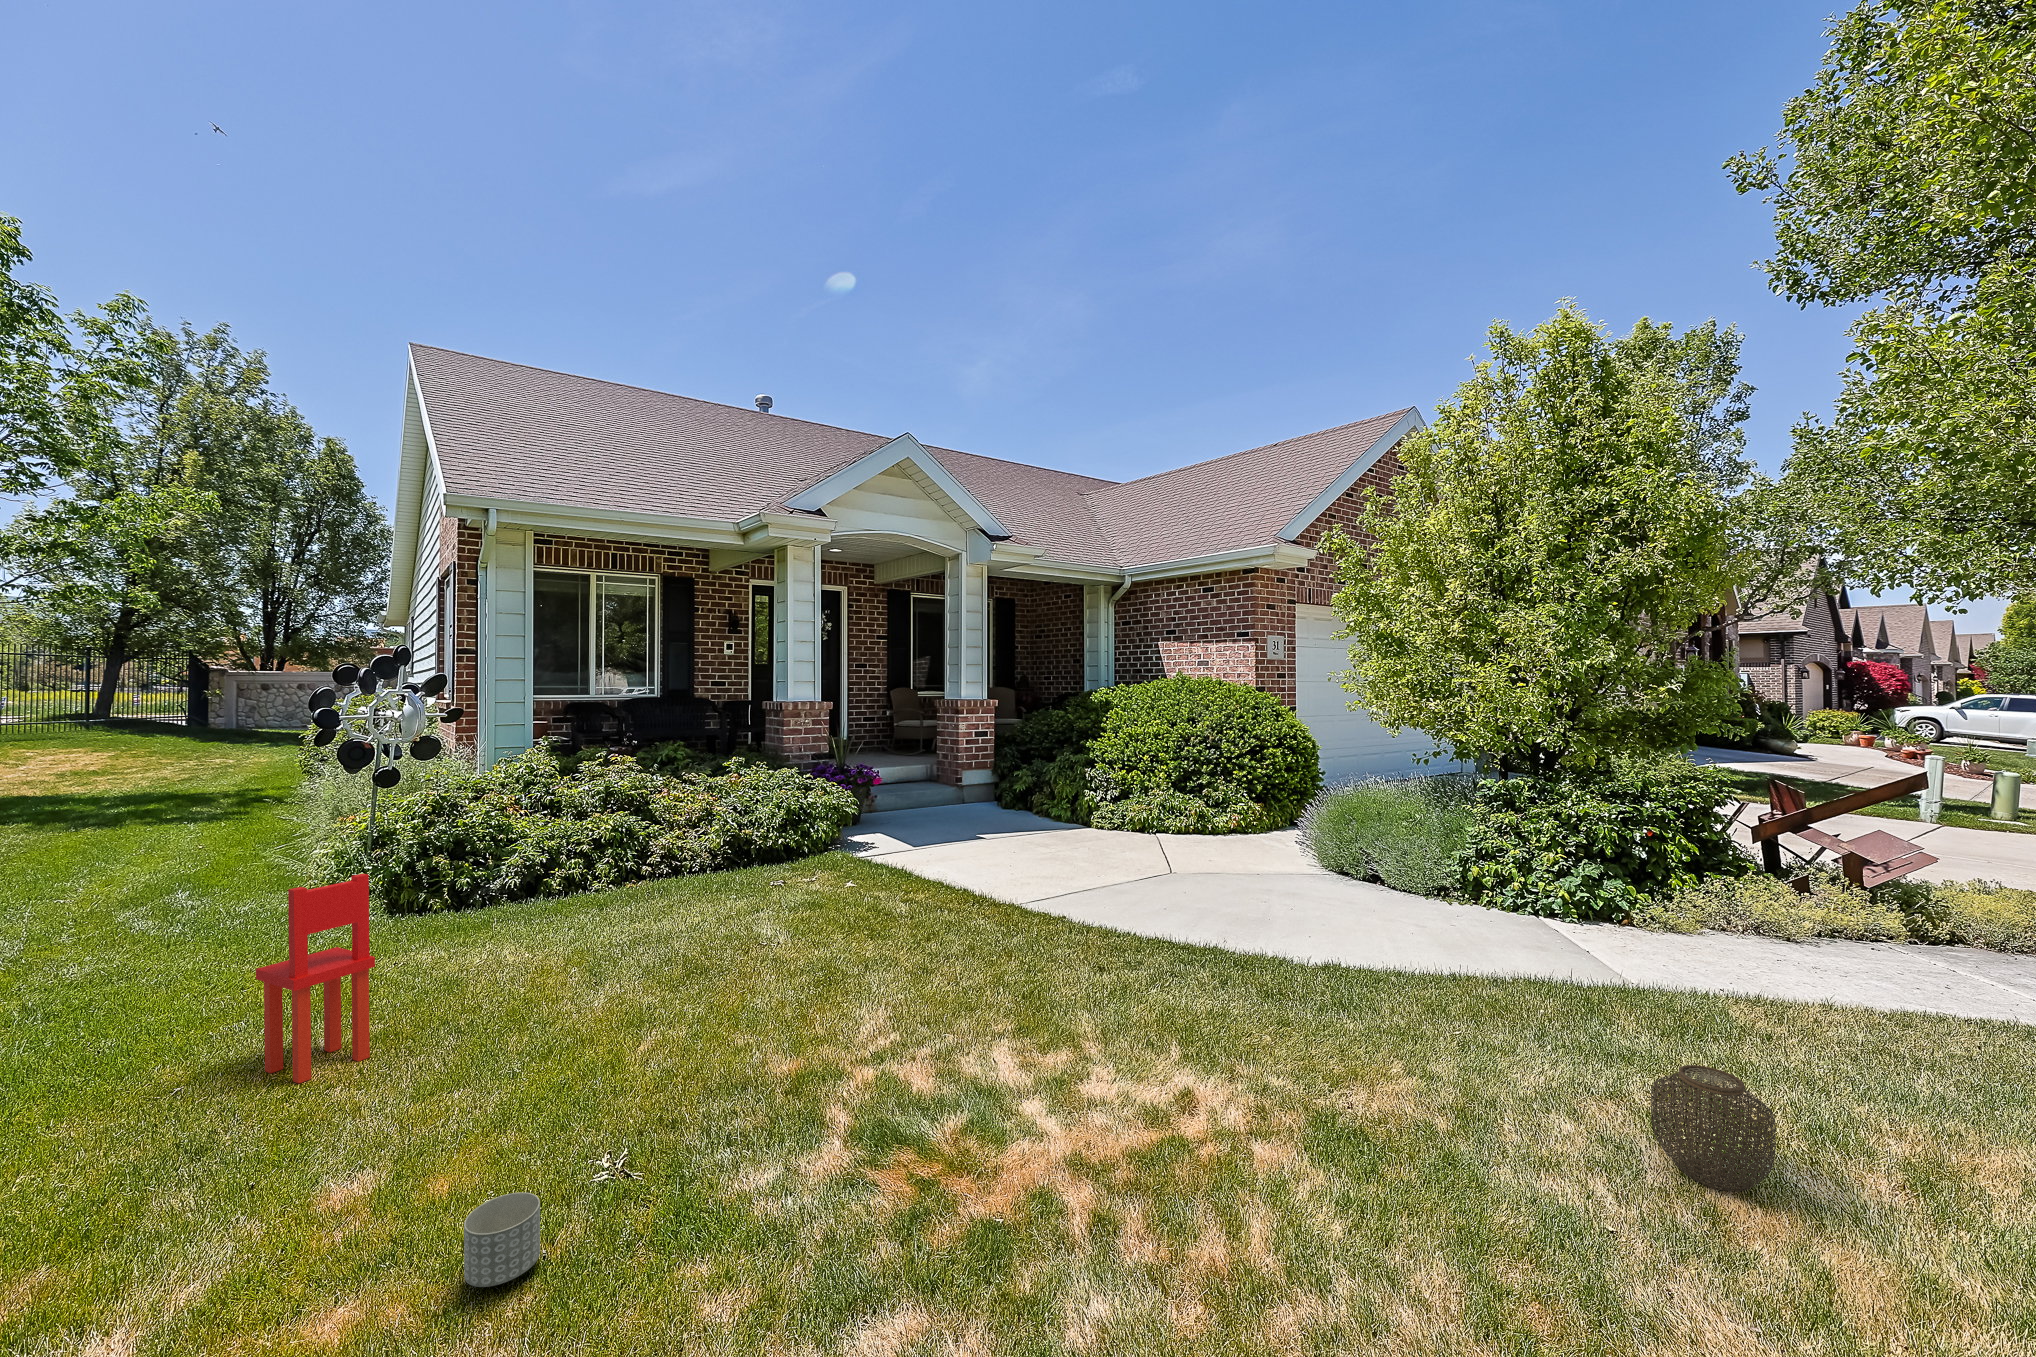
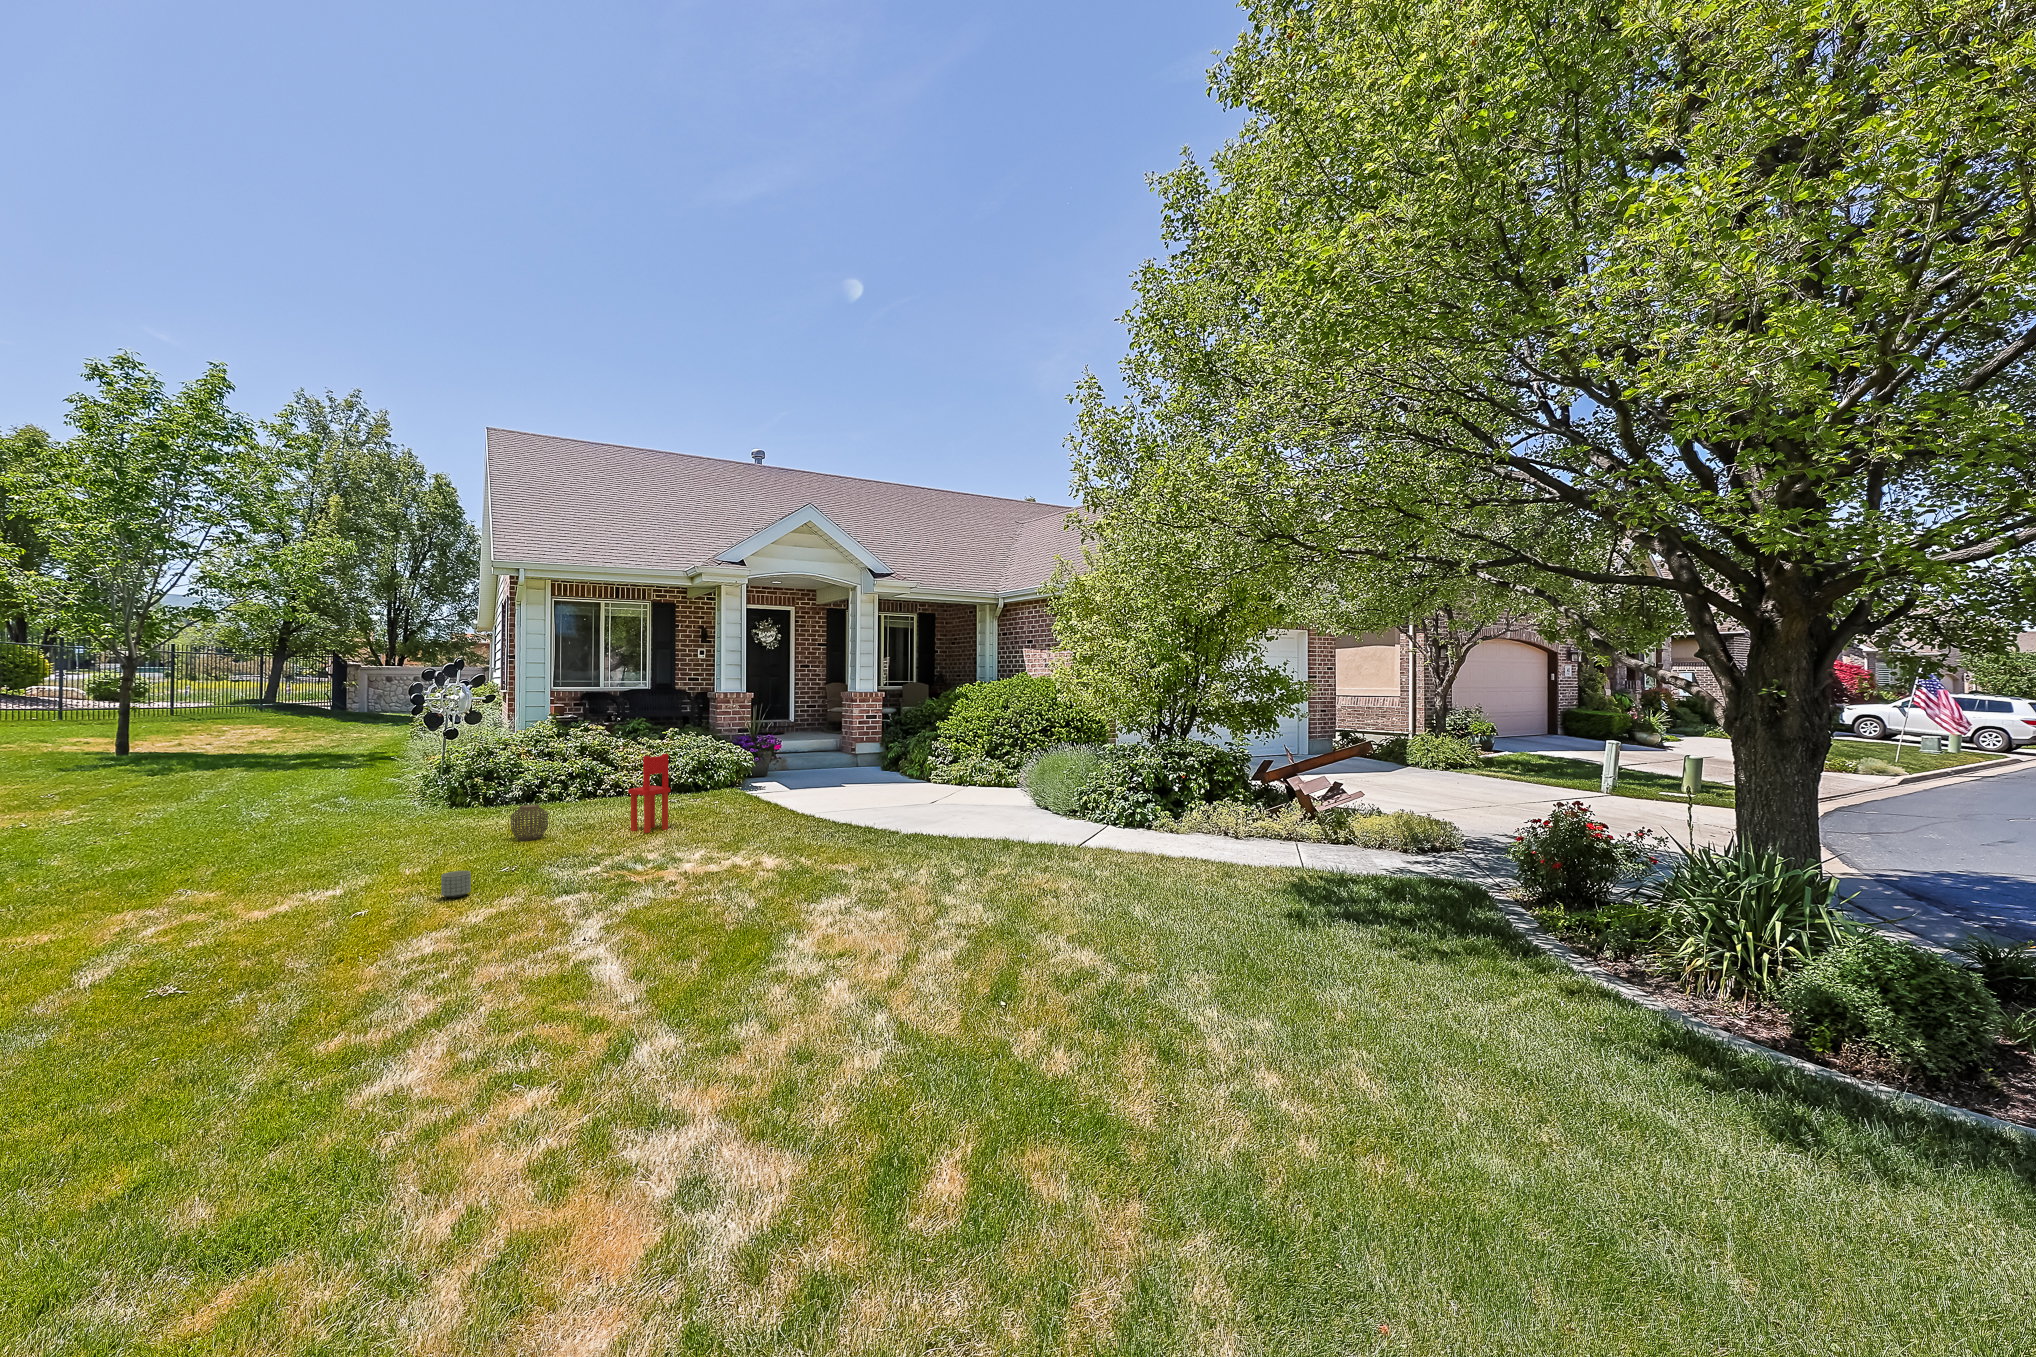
chair: present [256,874,375,1084] -> present [628,754,671,833]
woven basket: present [1651,1065,1776,1192] -> present [511,804,548,841]

